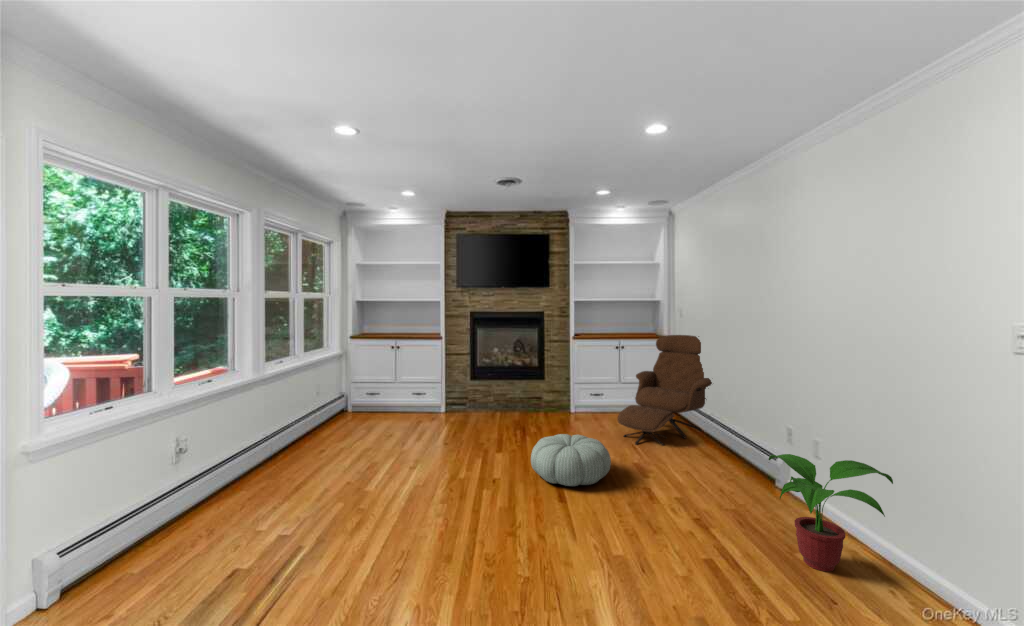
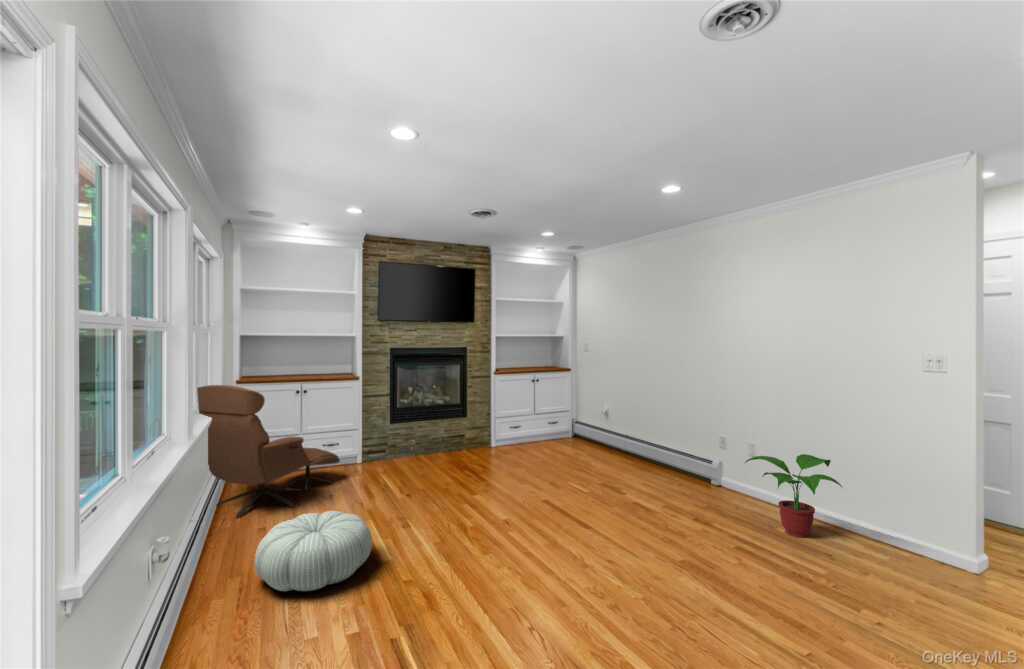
lounge chair: present [617,335,712,446] -> present [197,385,340,518]
pouf: present [531,434,611,486] -> present [254,511,372,591]

